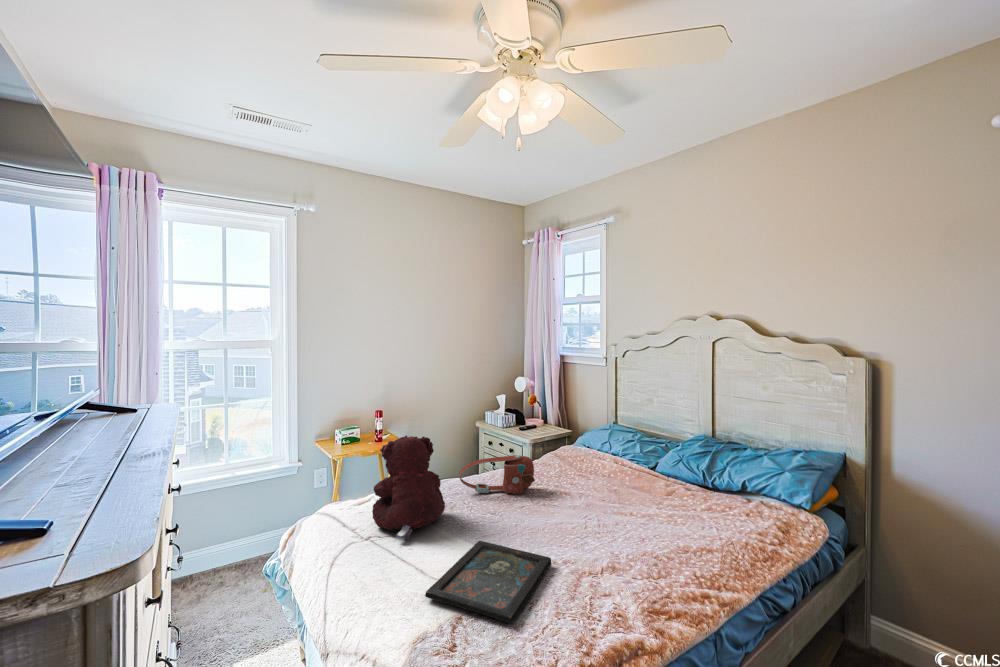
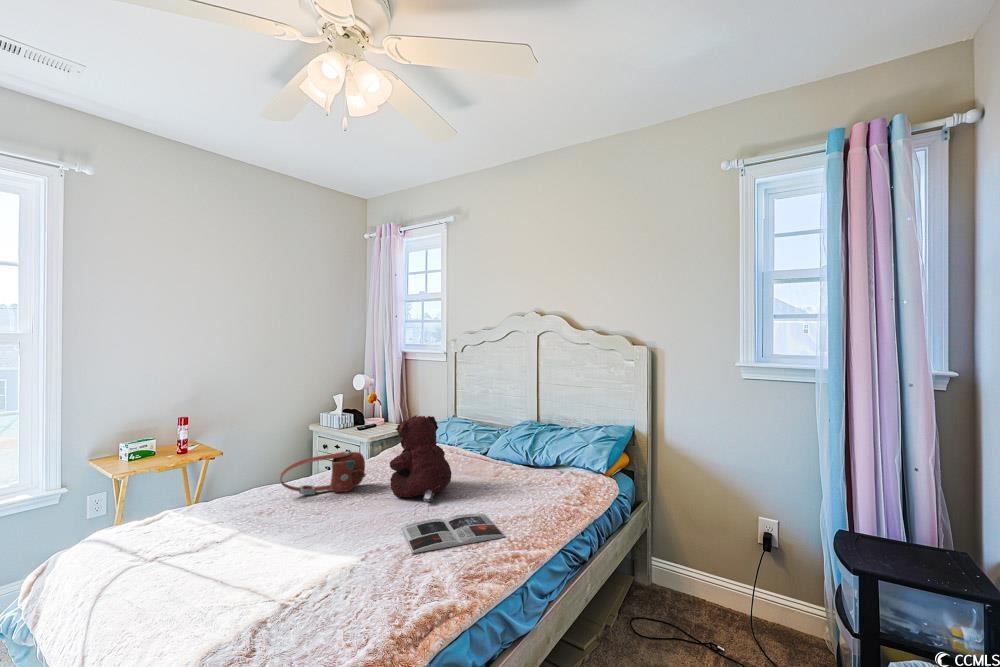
teddy bear: present [372,436,445,541] -> present [390,416,451,503]
magazine: none [575,536,691,573] -> present [402,514,506,553]
tray: present [425,541,551,623] -> none [225,541,374,614]

